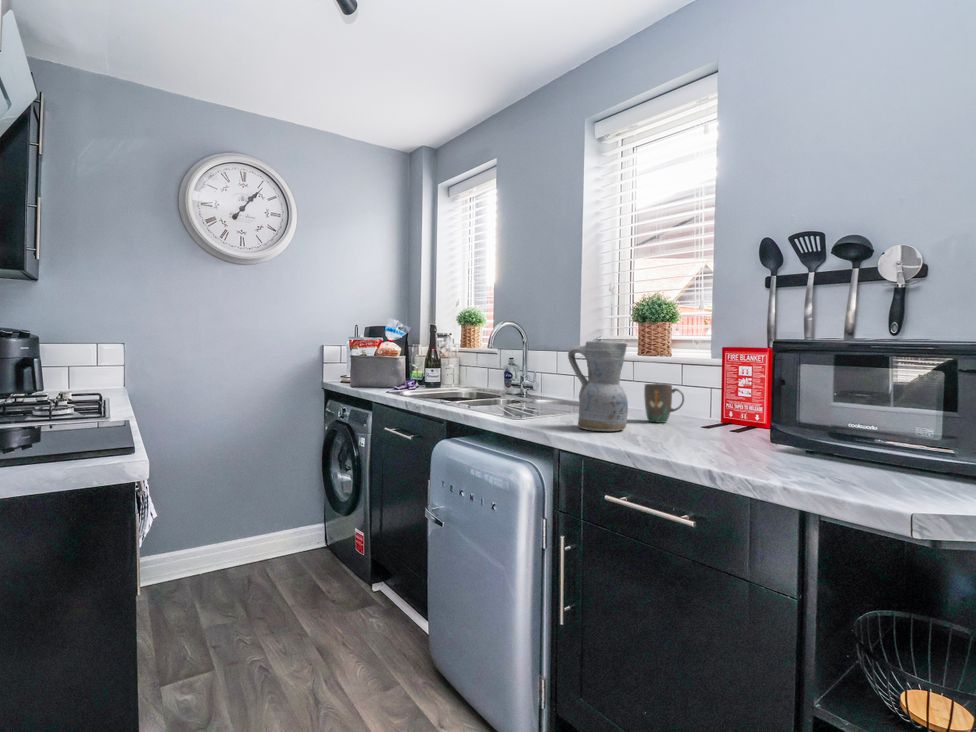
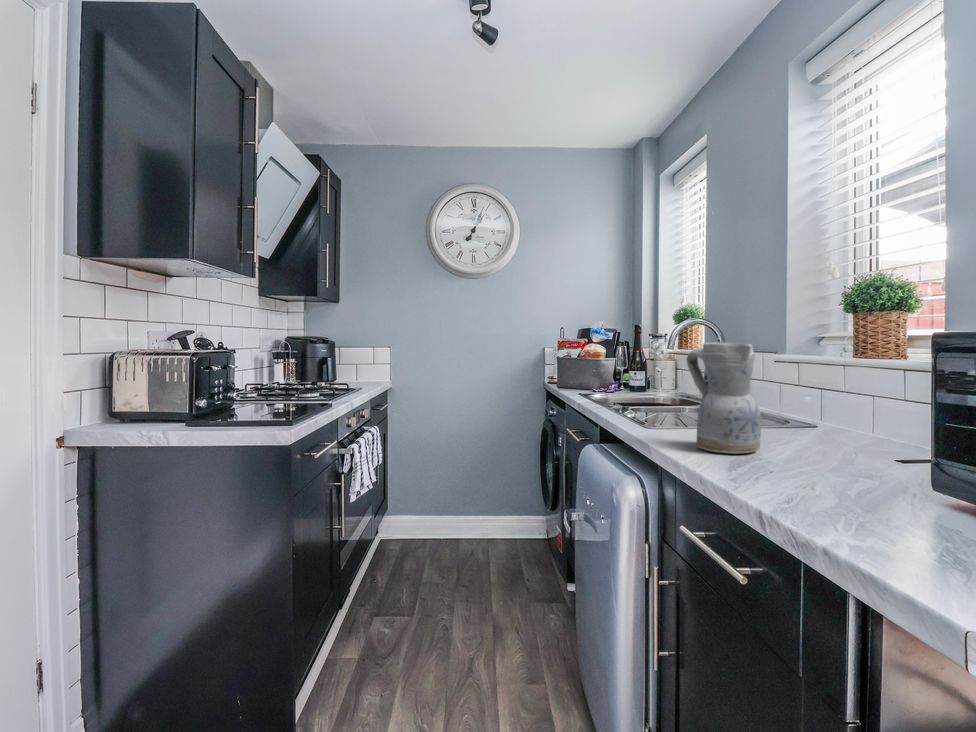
mug: present [644,384,684,423] -> none [817,396,875,449]

